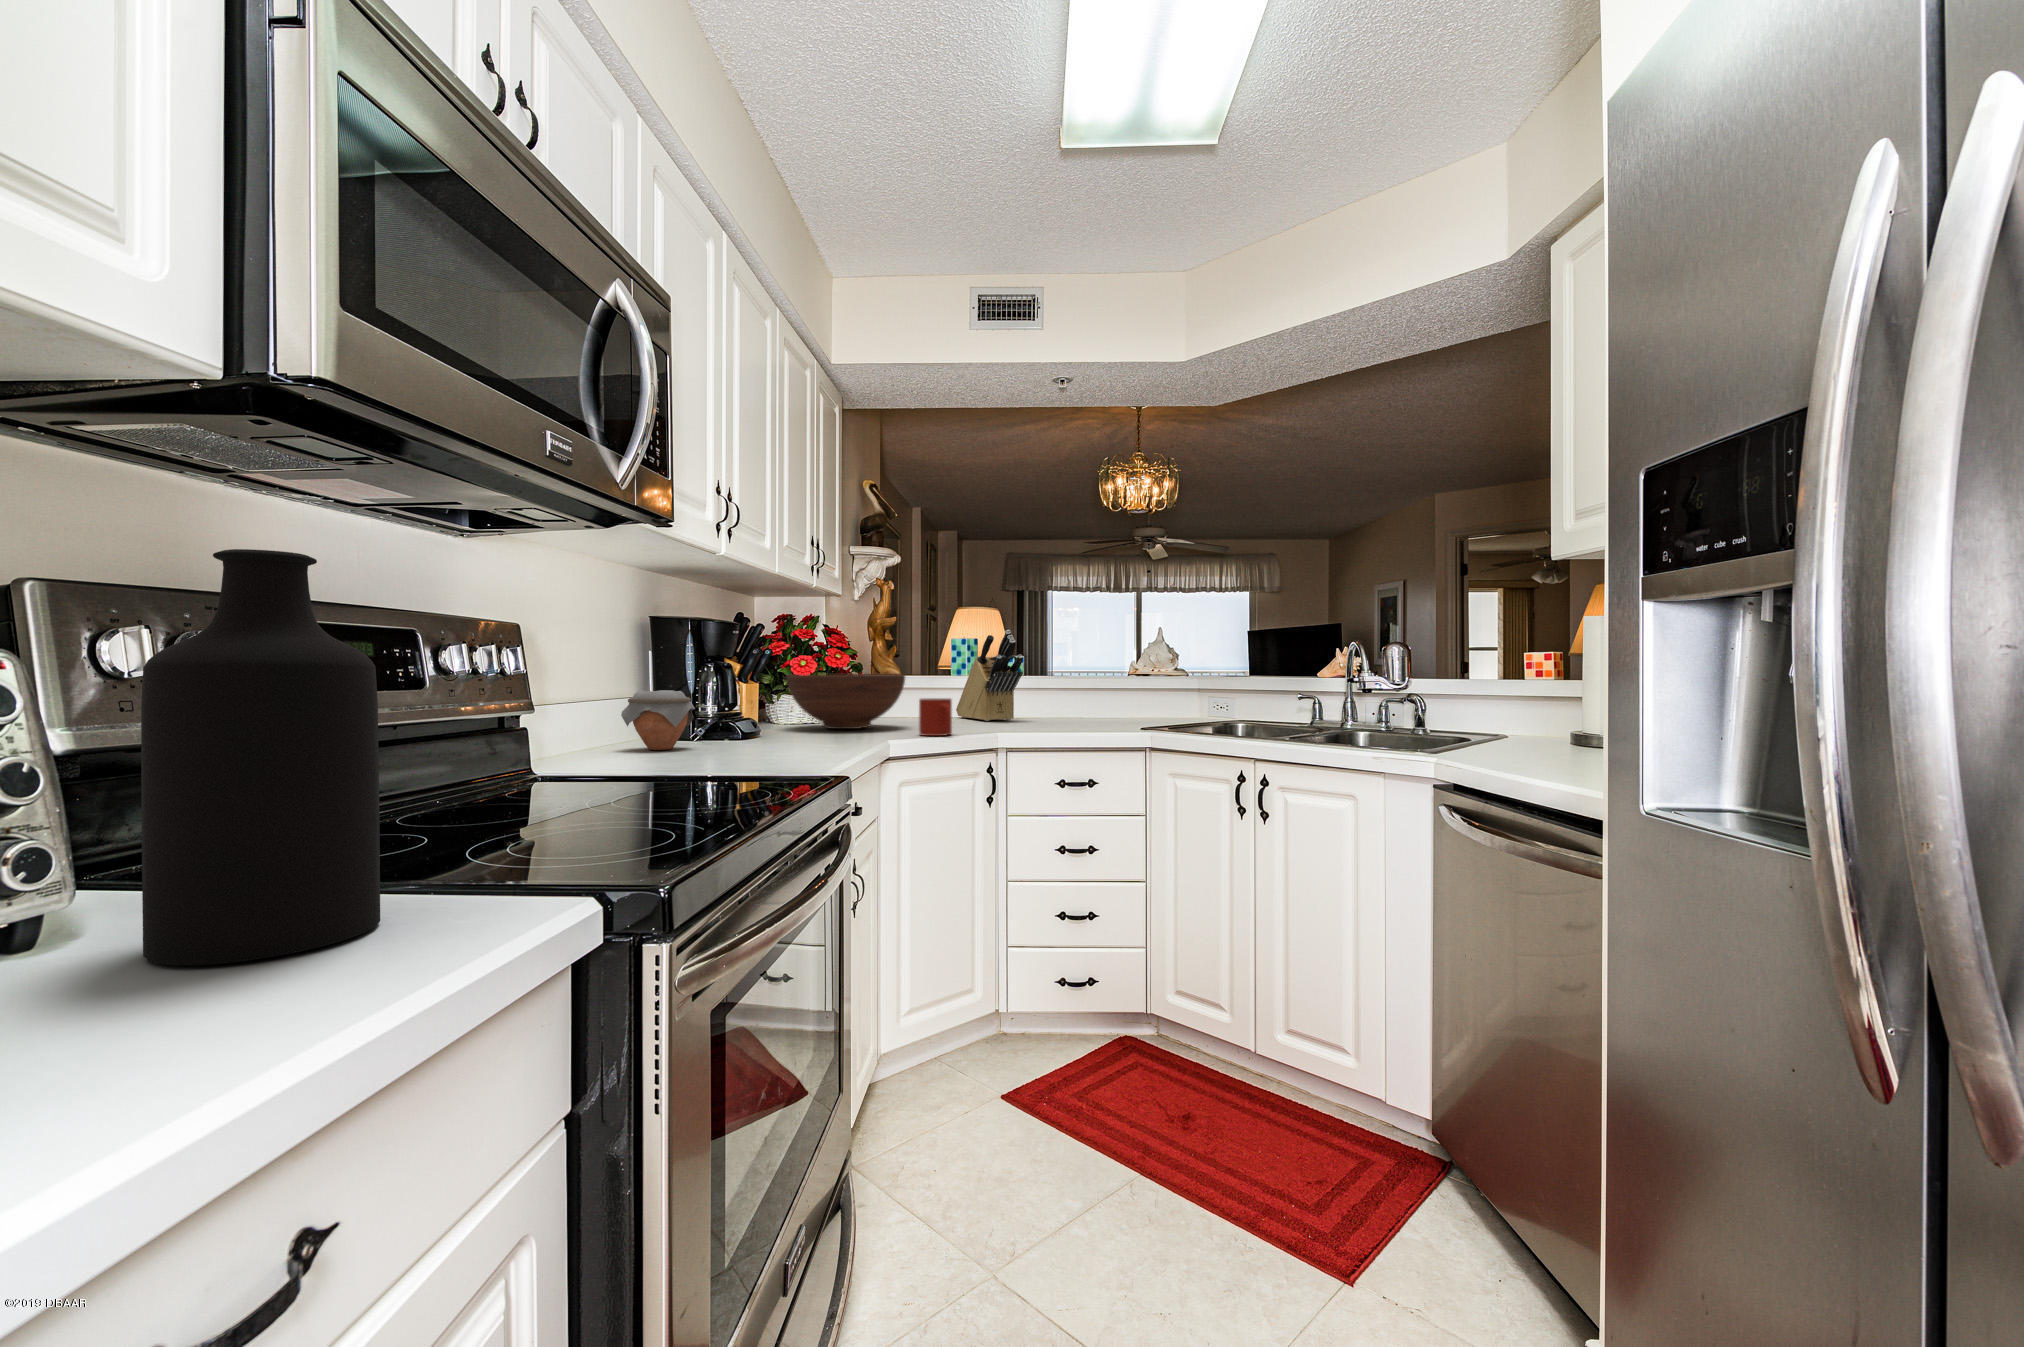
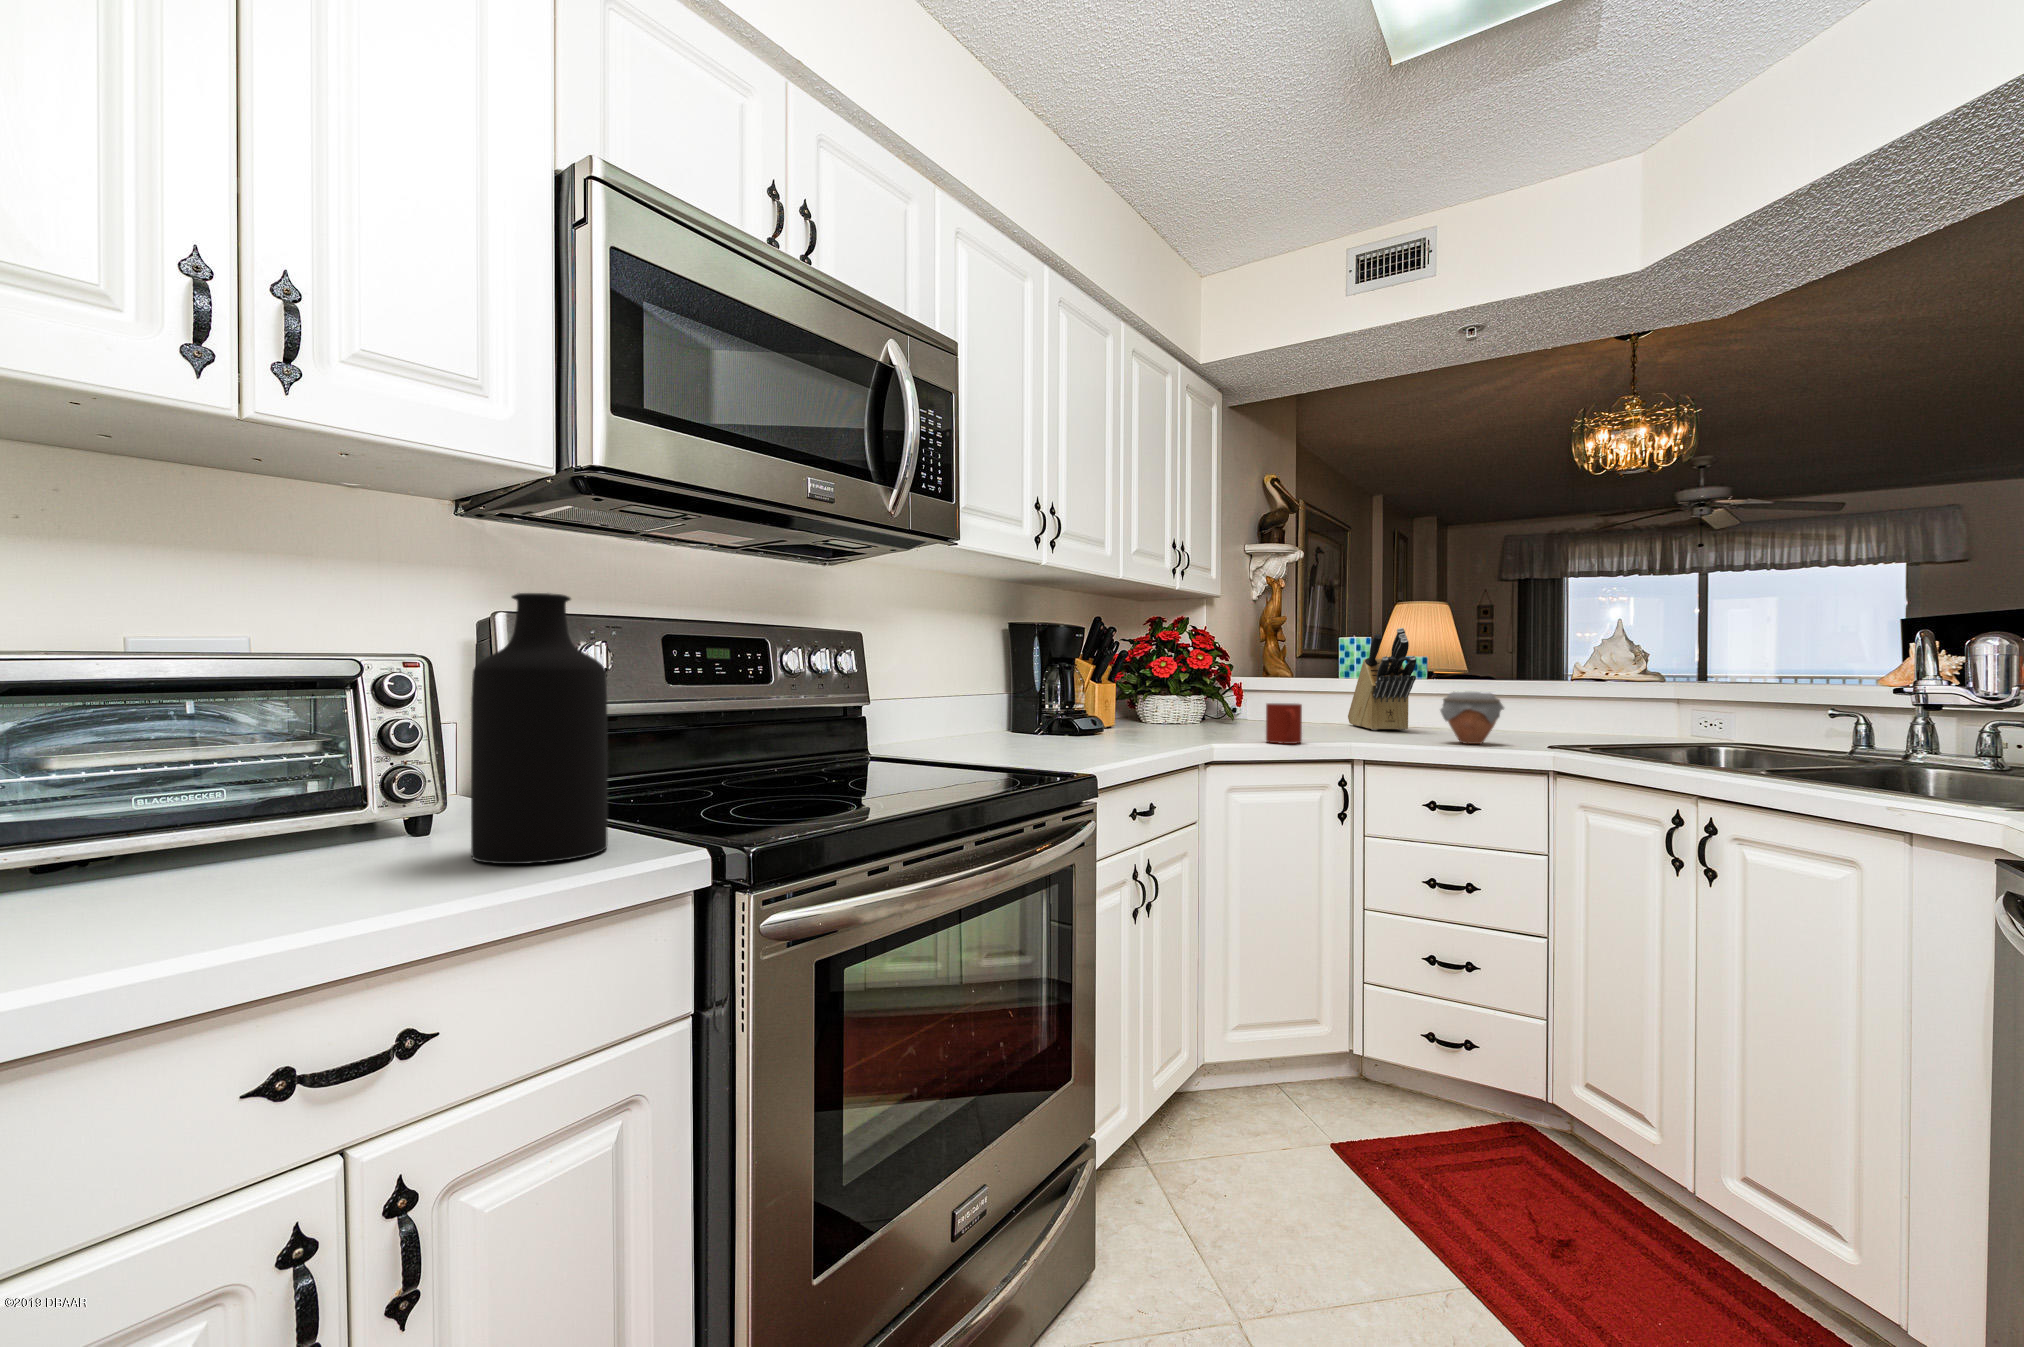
fruit bowl: present [787,674,905,729] -> none [1145,675,1267,732]
jar: present [621,690,695,750] -> present [1440,692,1504,744]

